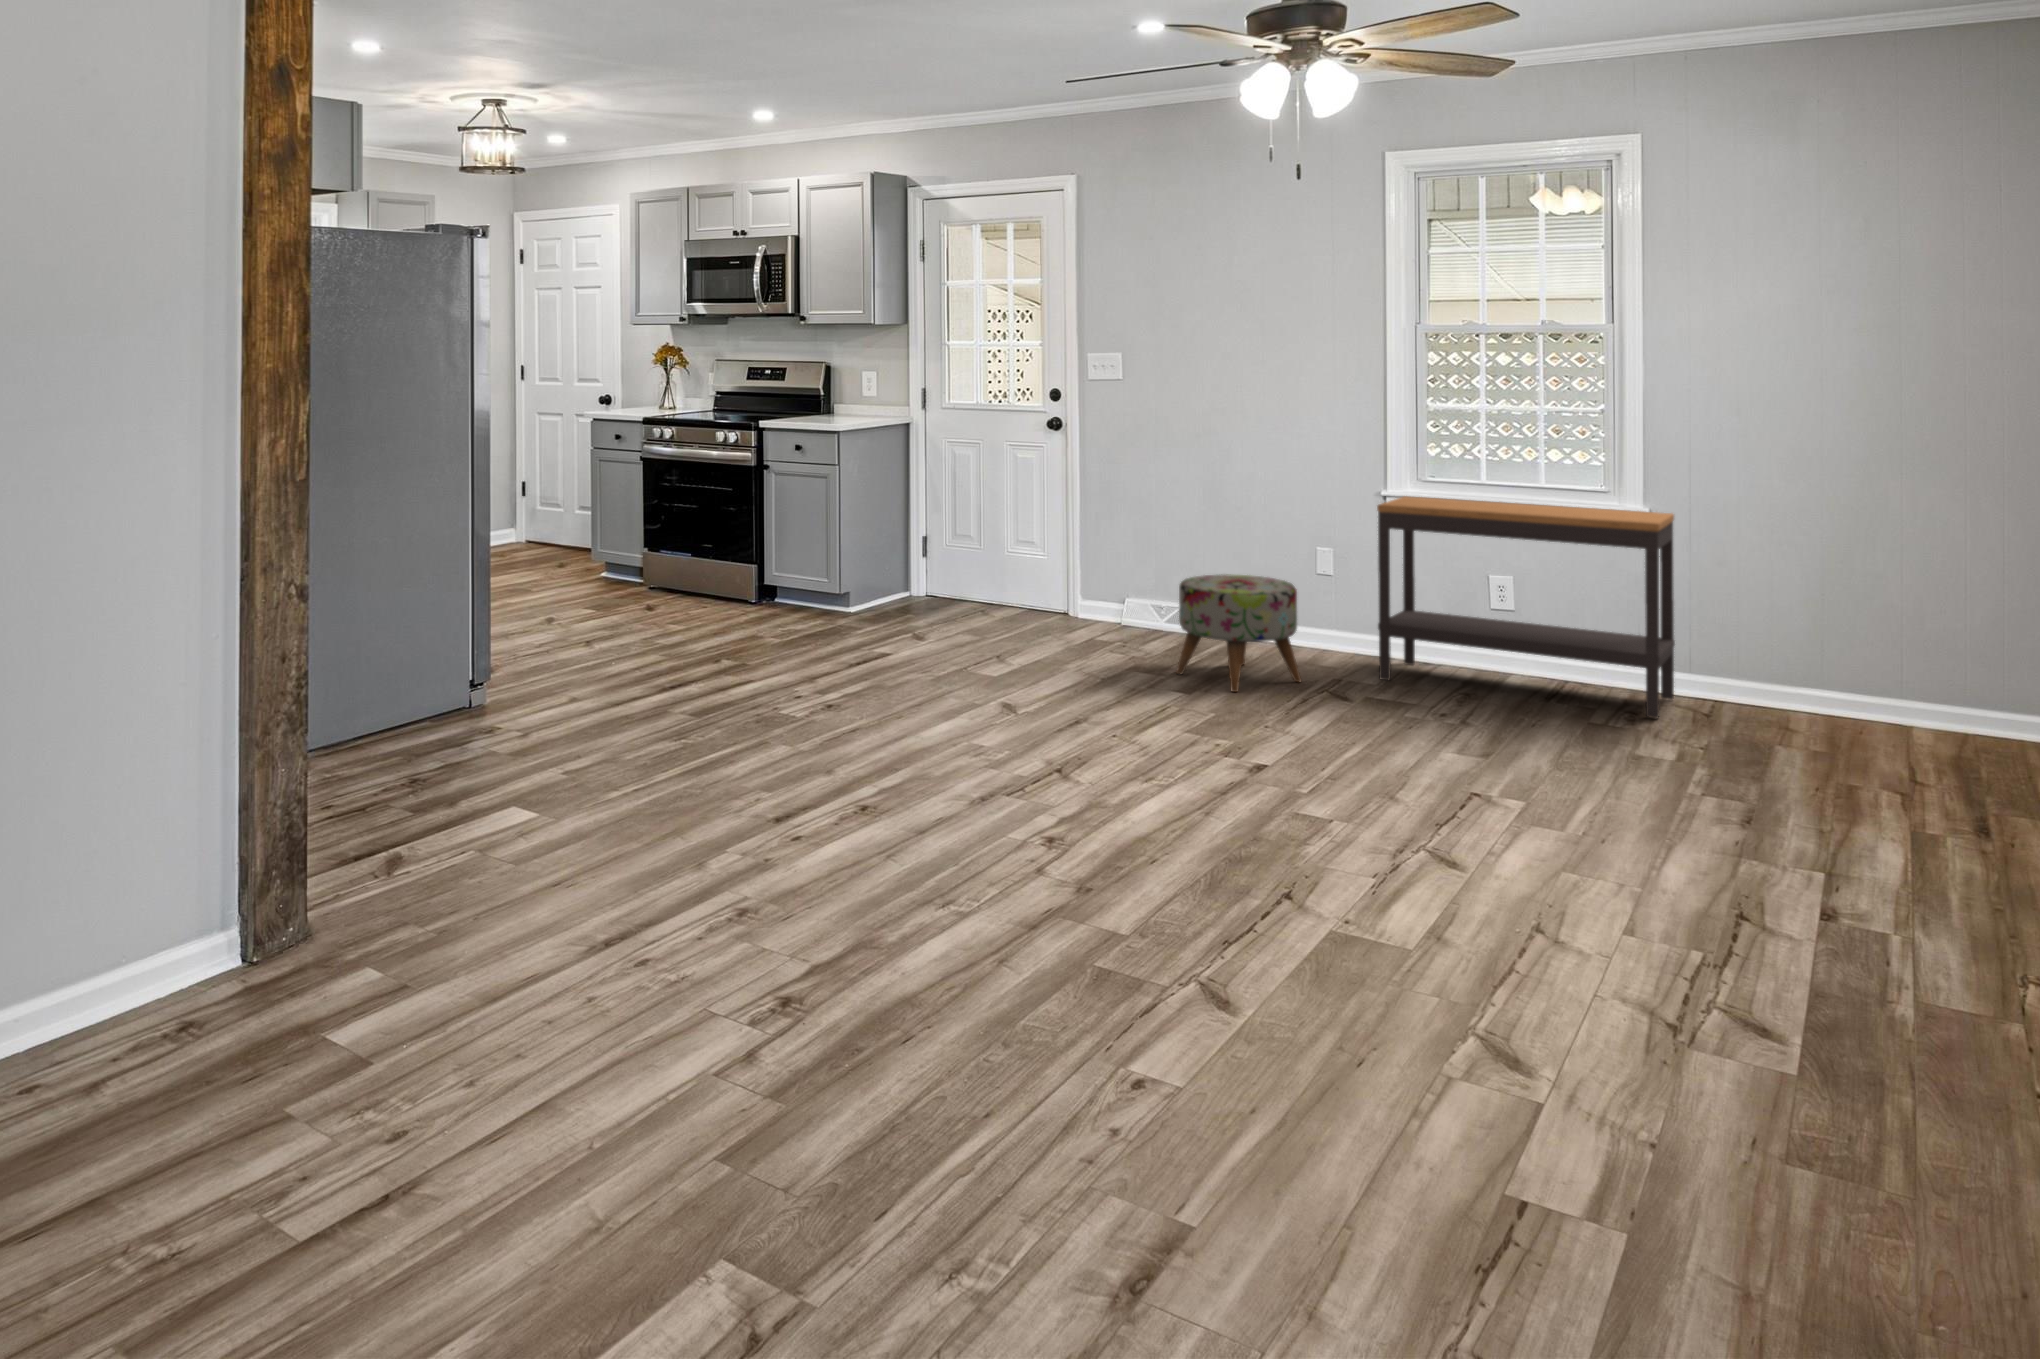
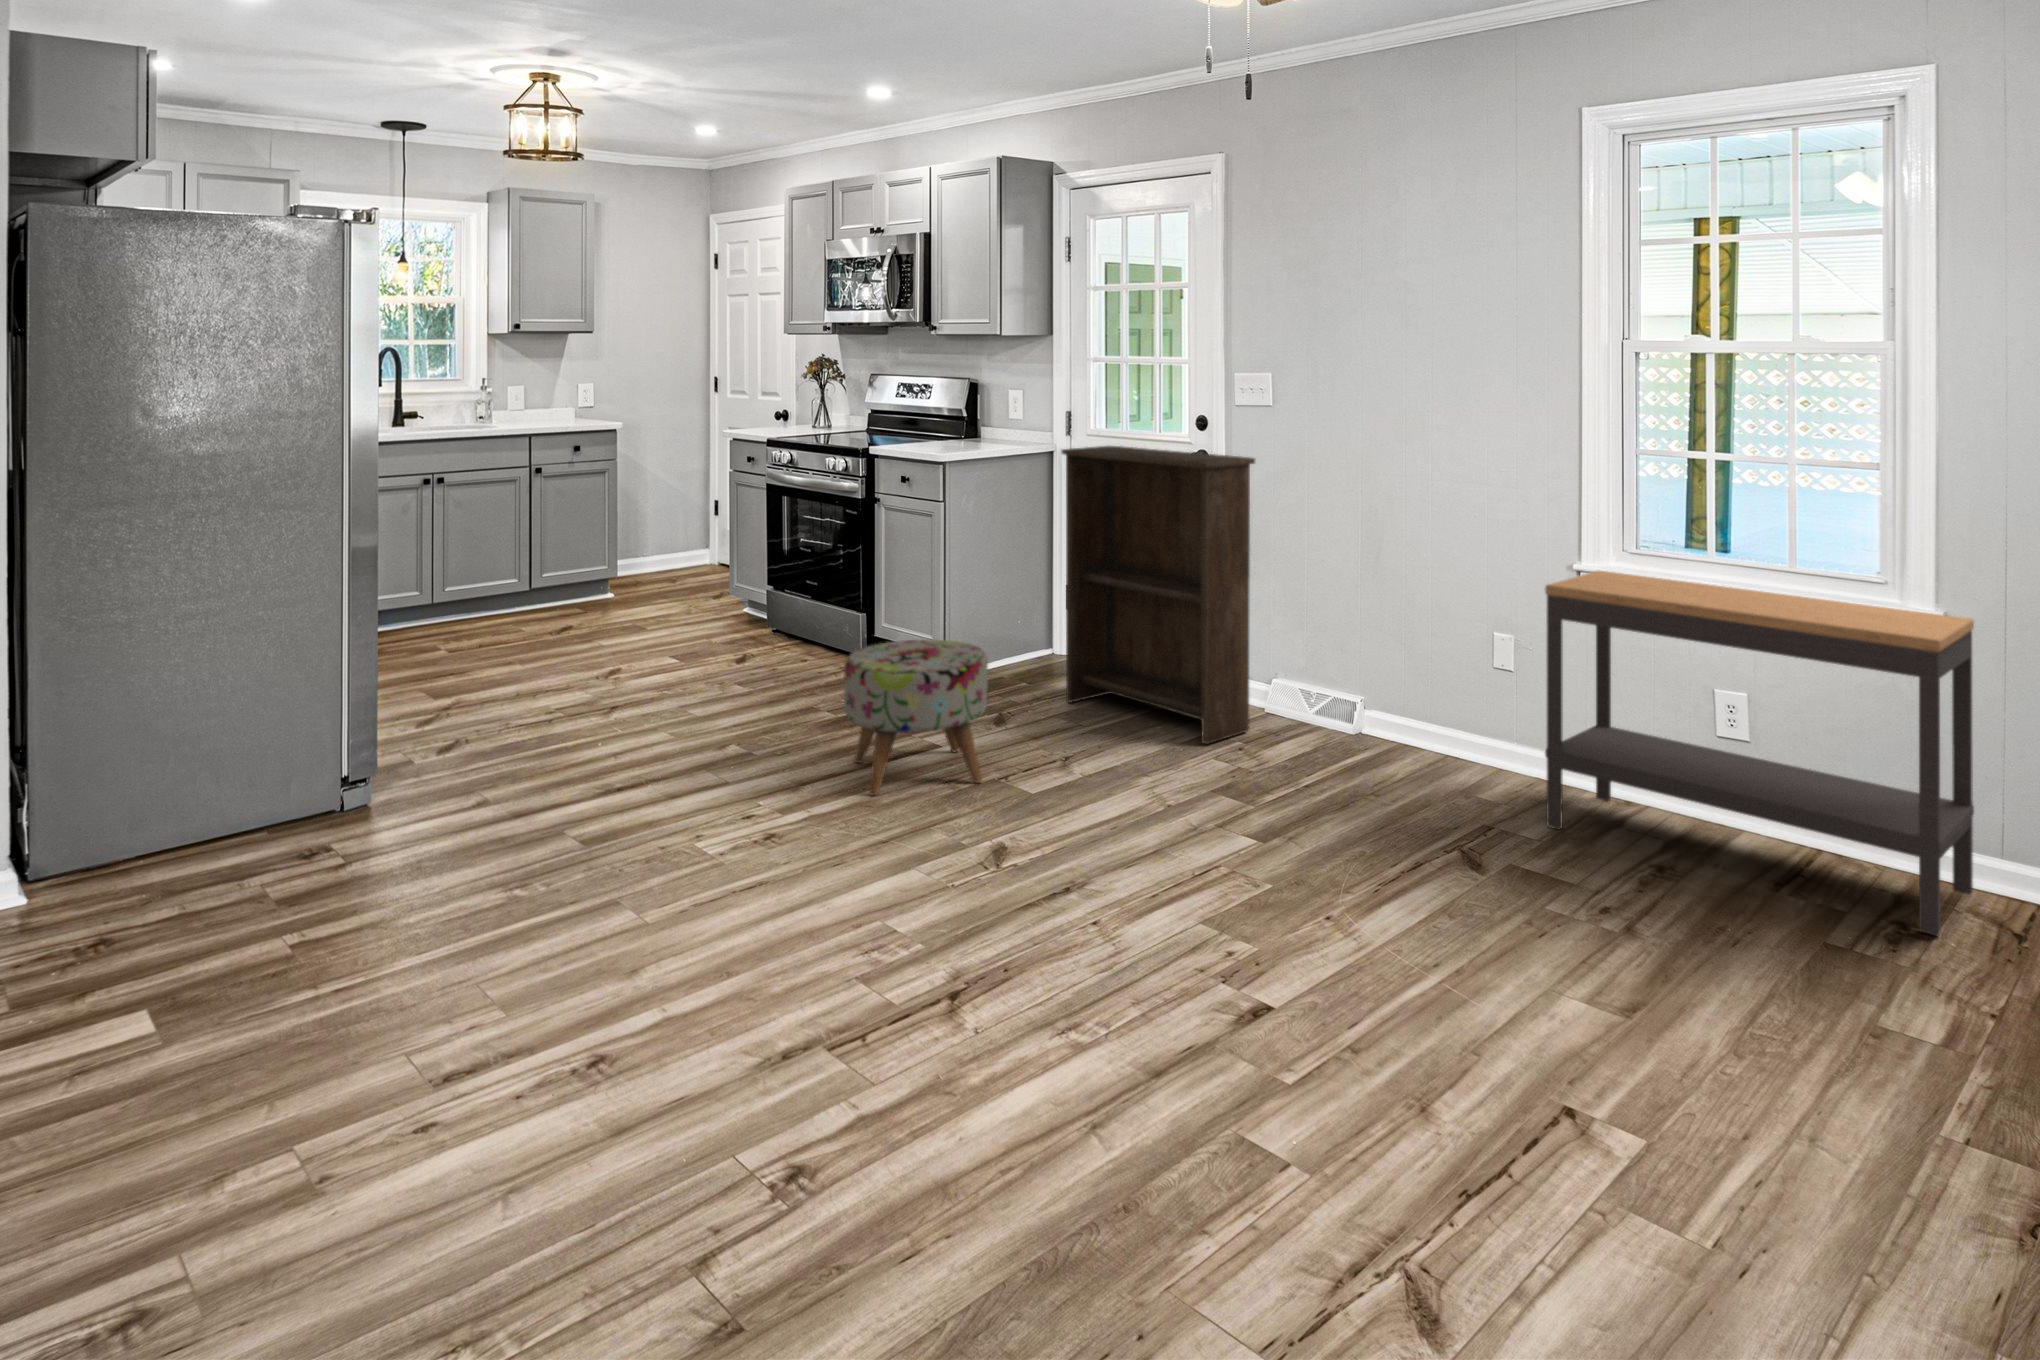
bookshelf: none [955,416,1126,645] -> present [1062,446,1255,744]
ottoman: present [1176,574,1301,692] -> present [844,640,988,795]

